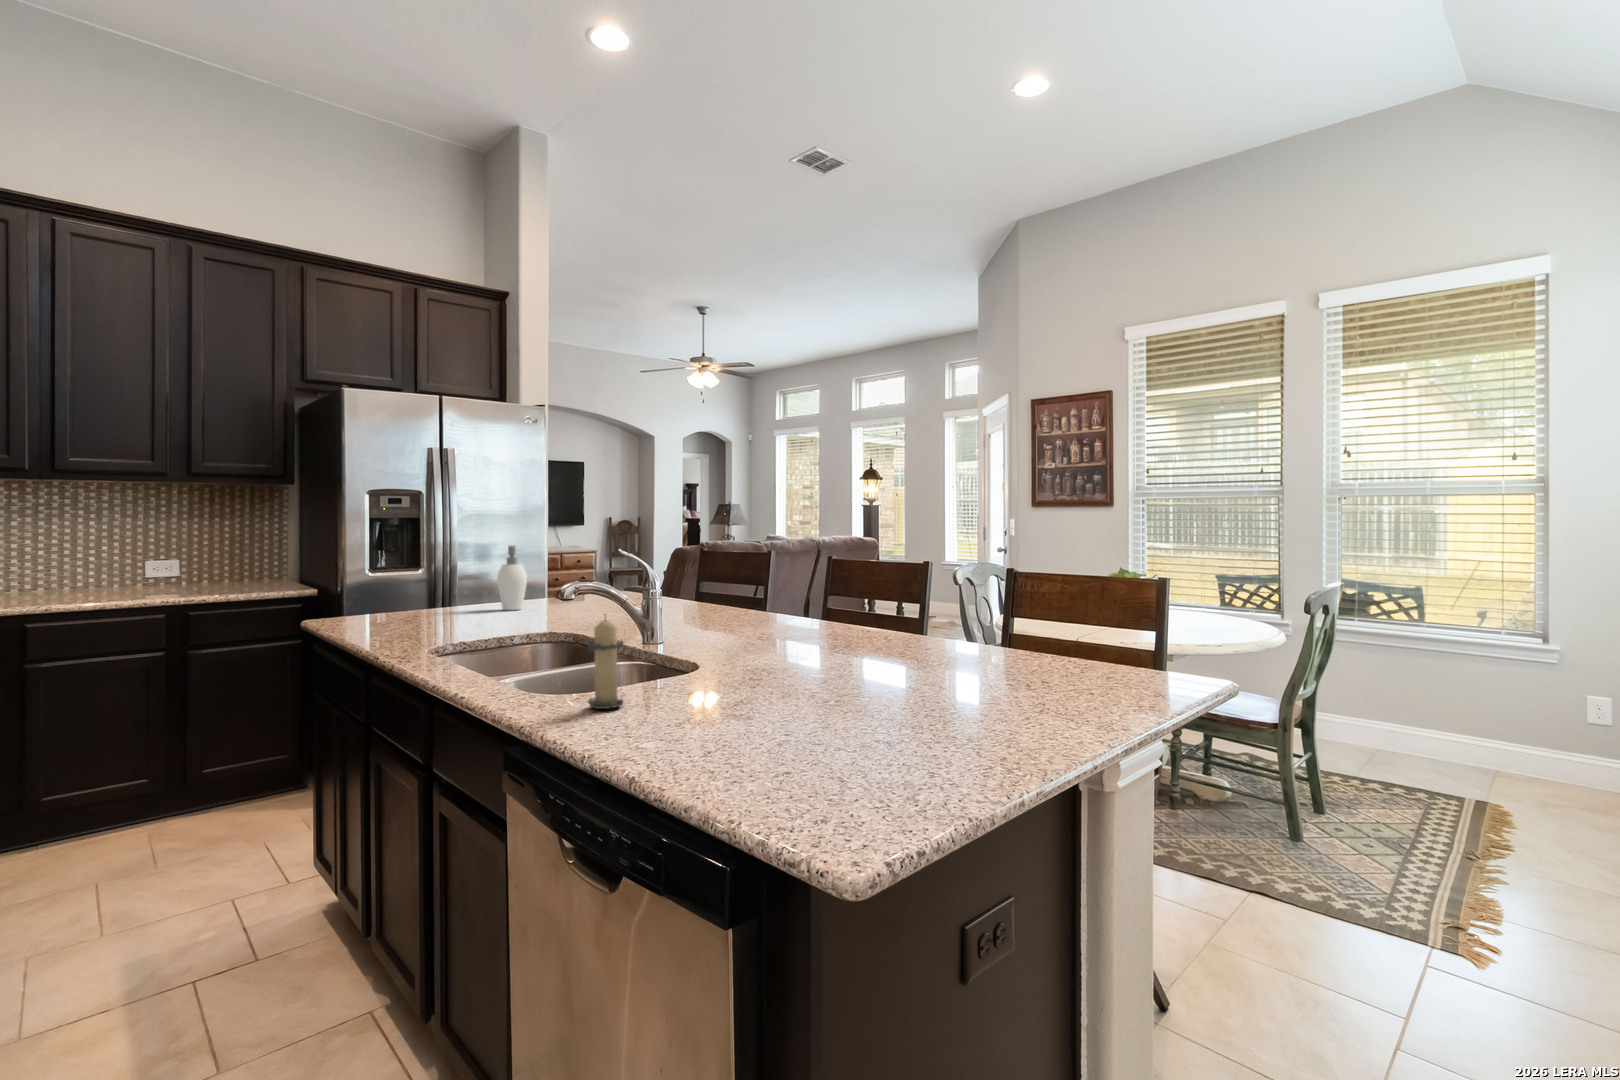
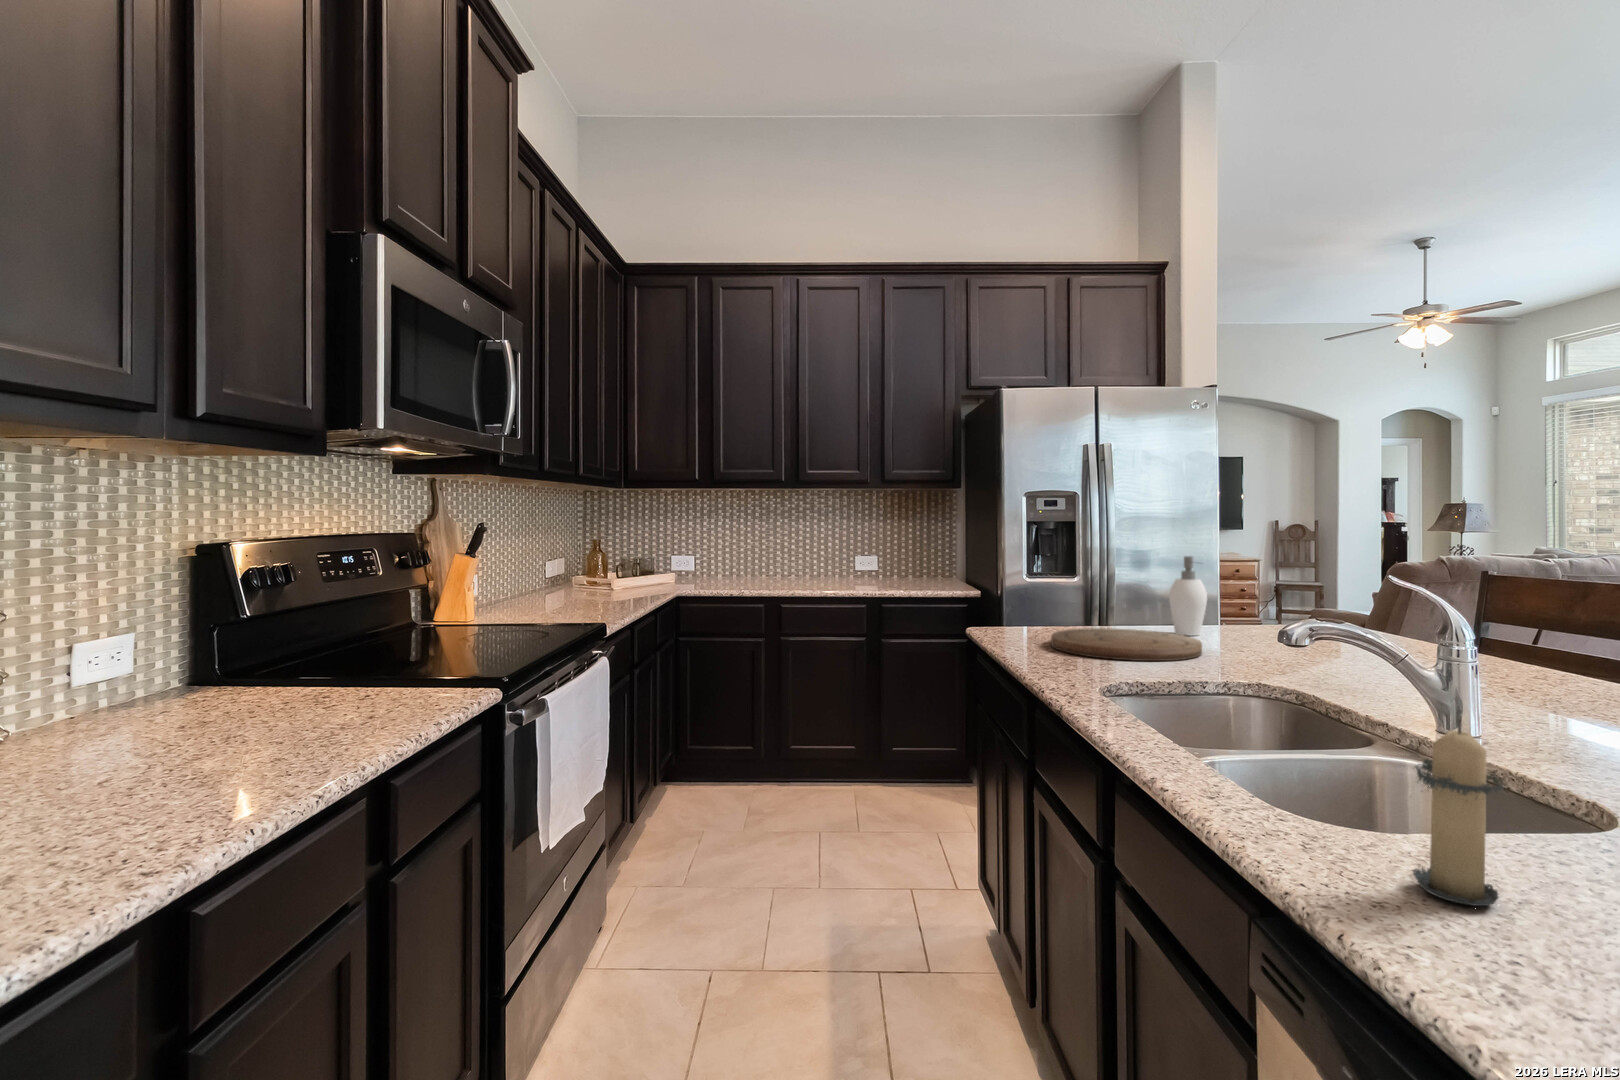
cutting board: none [390,608,518,631] -> present [1051,628,1202,661]

